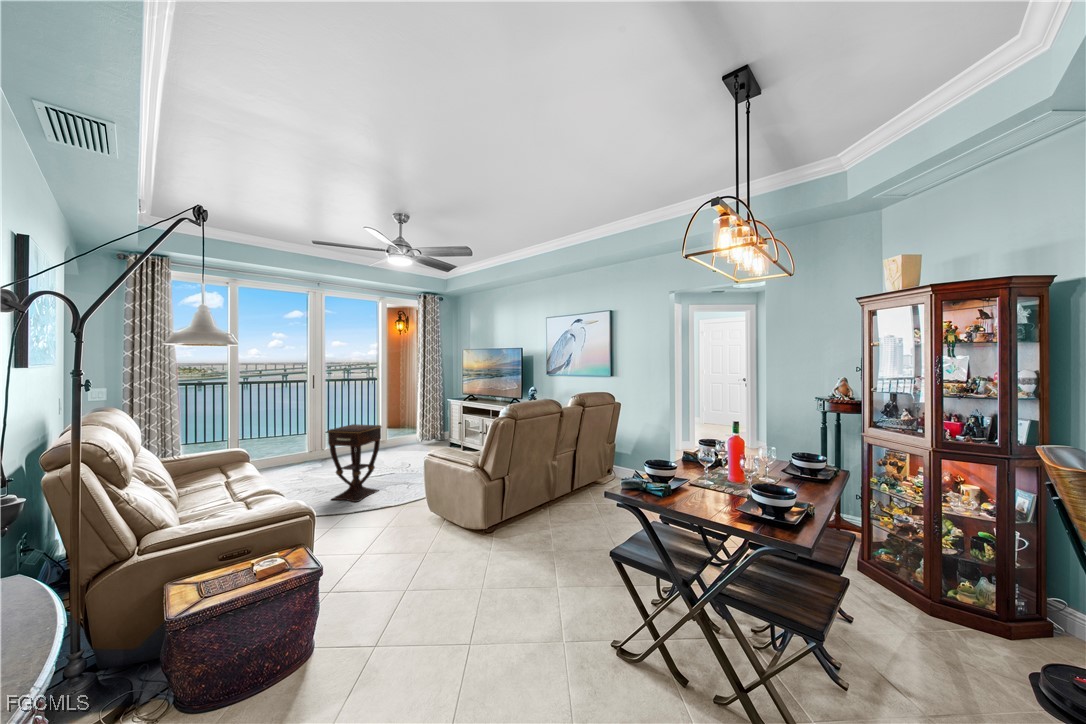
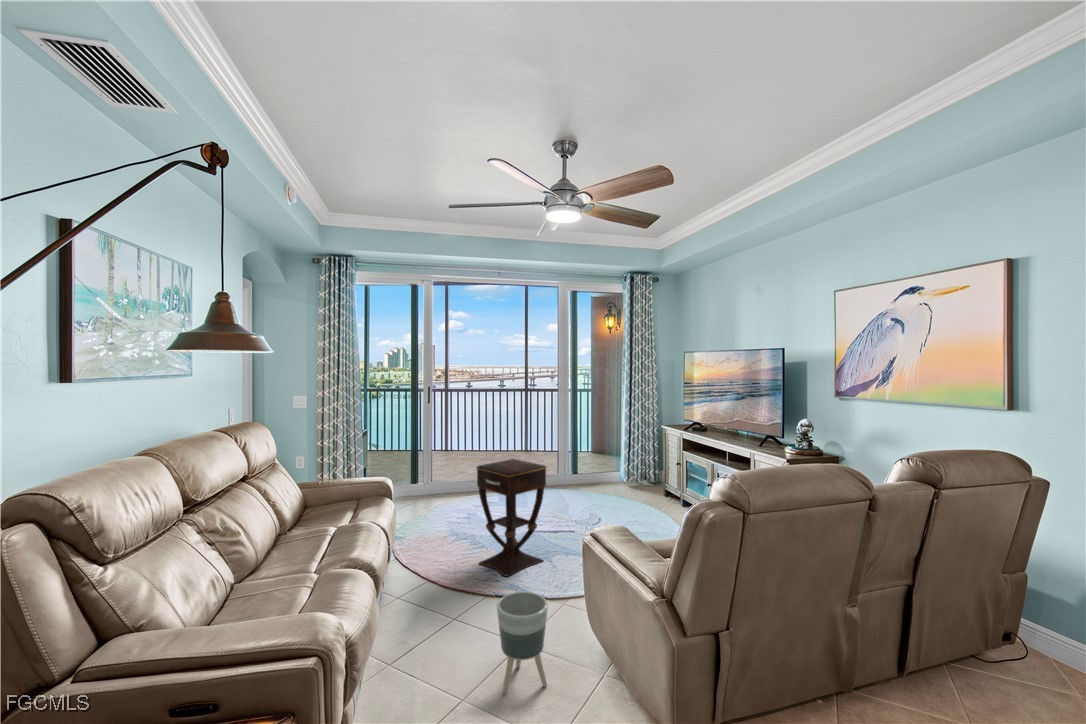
planter: none [380,489,412,545] -> present [497,592,548,694]

